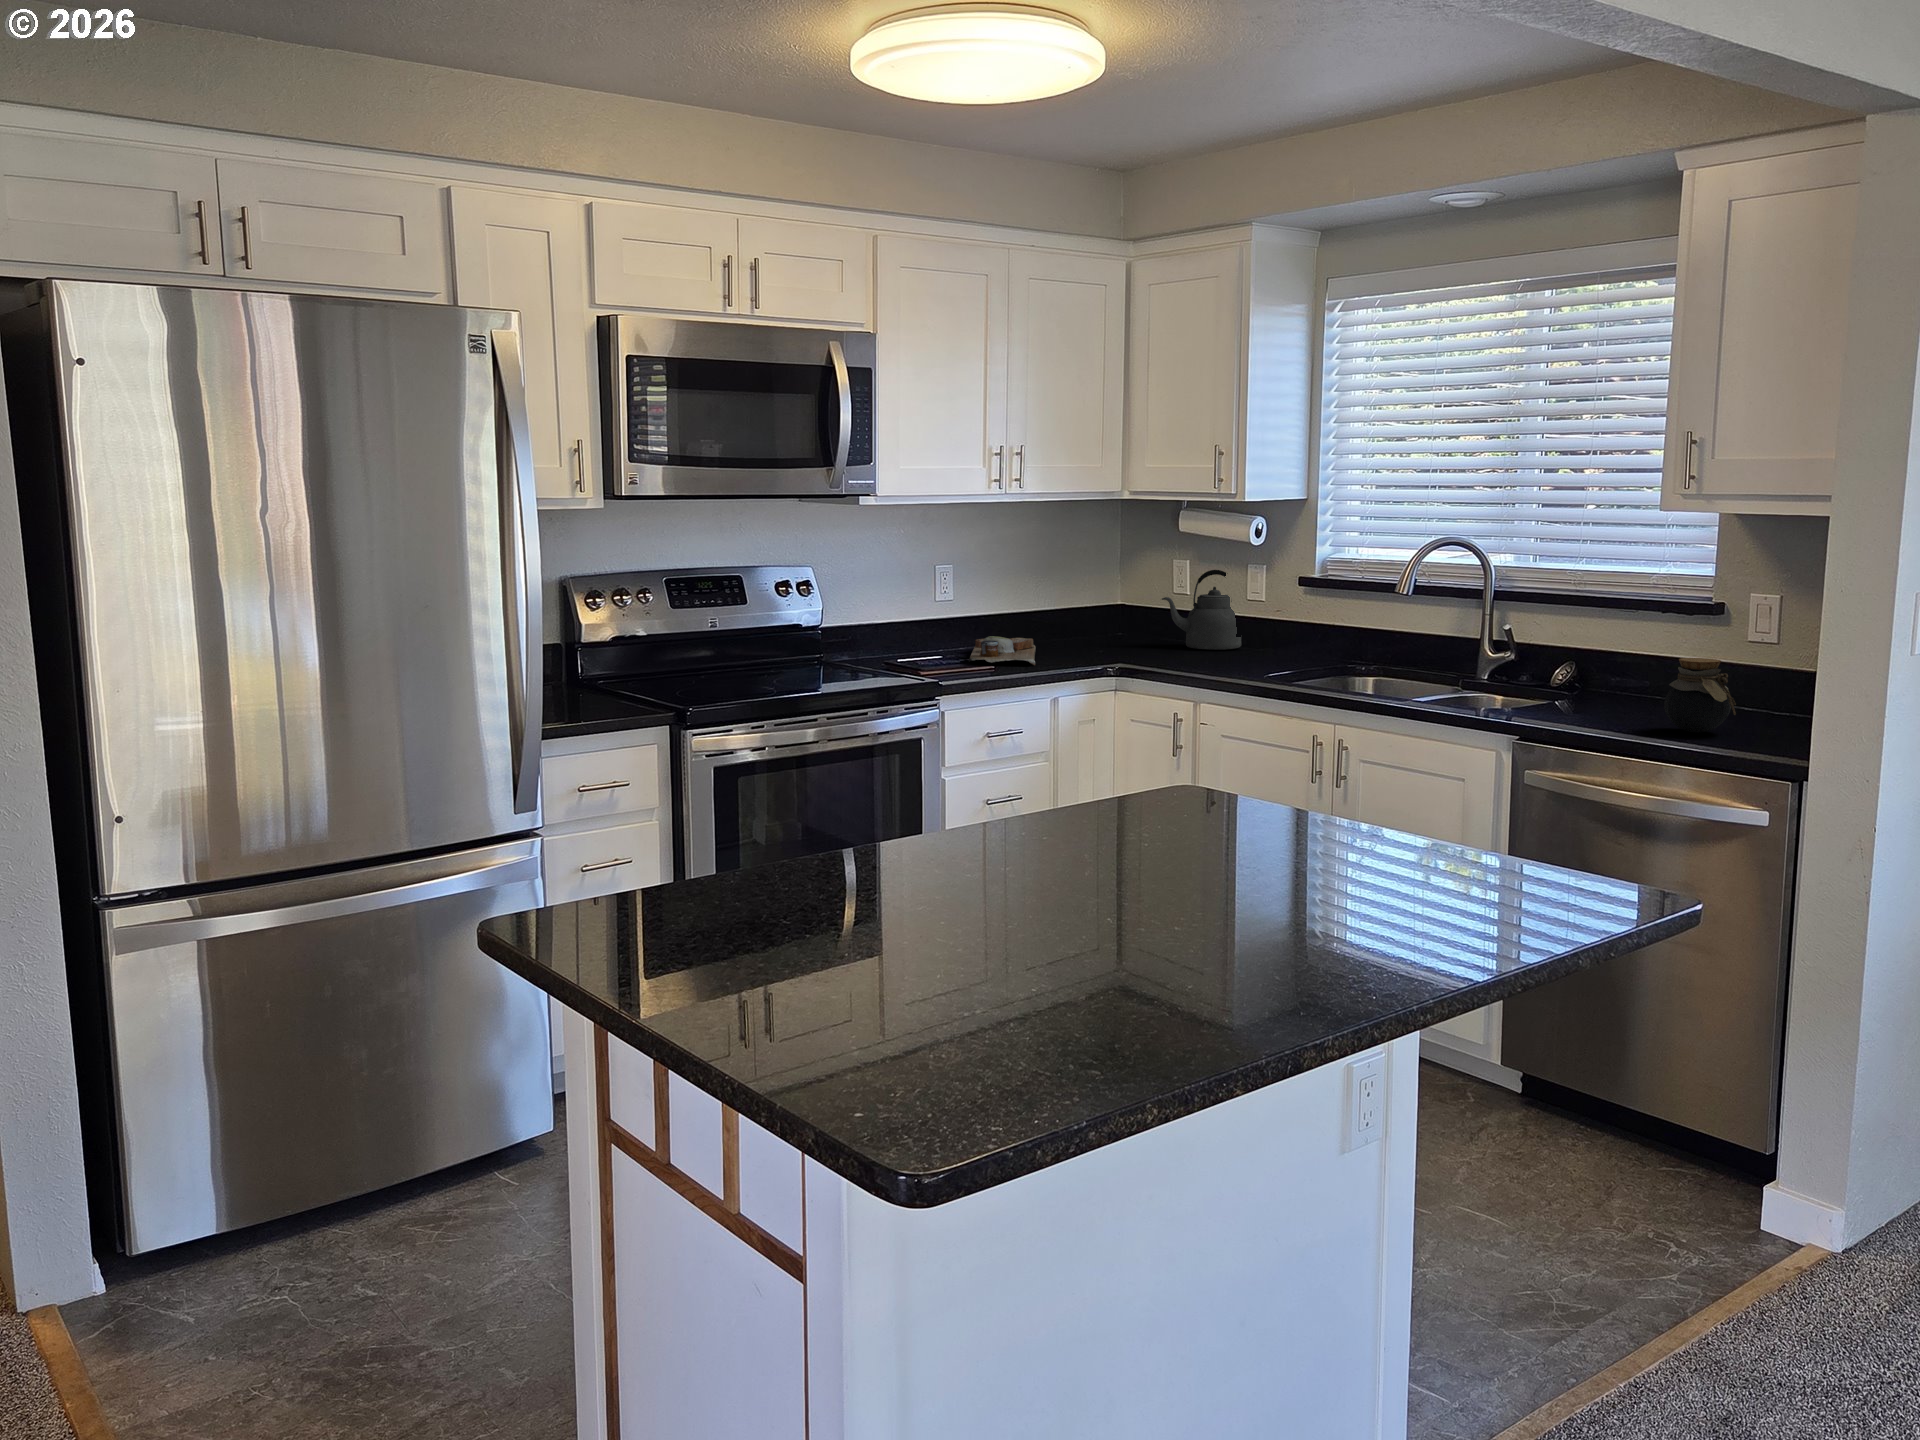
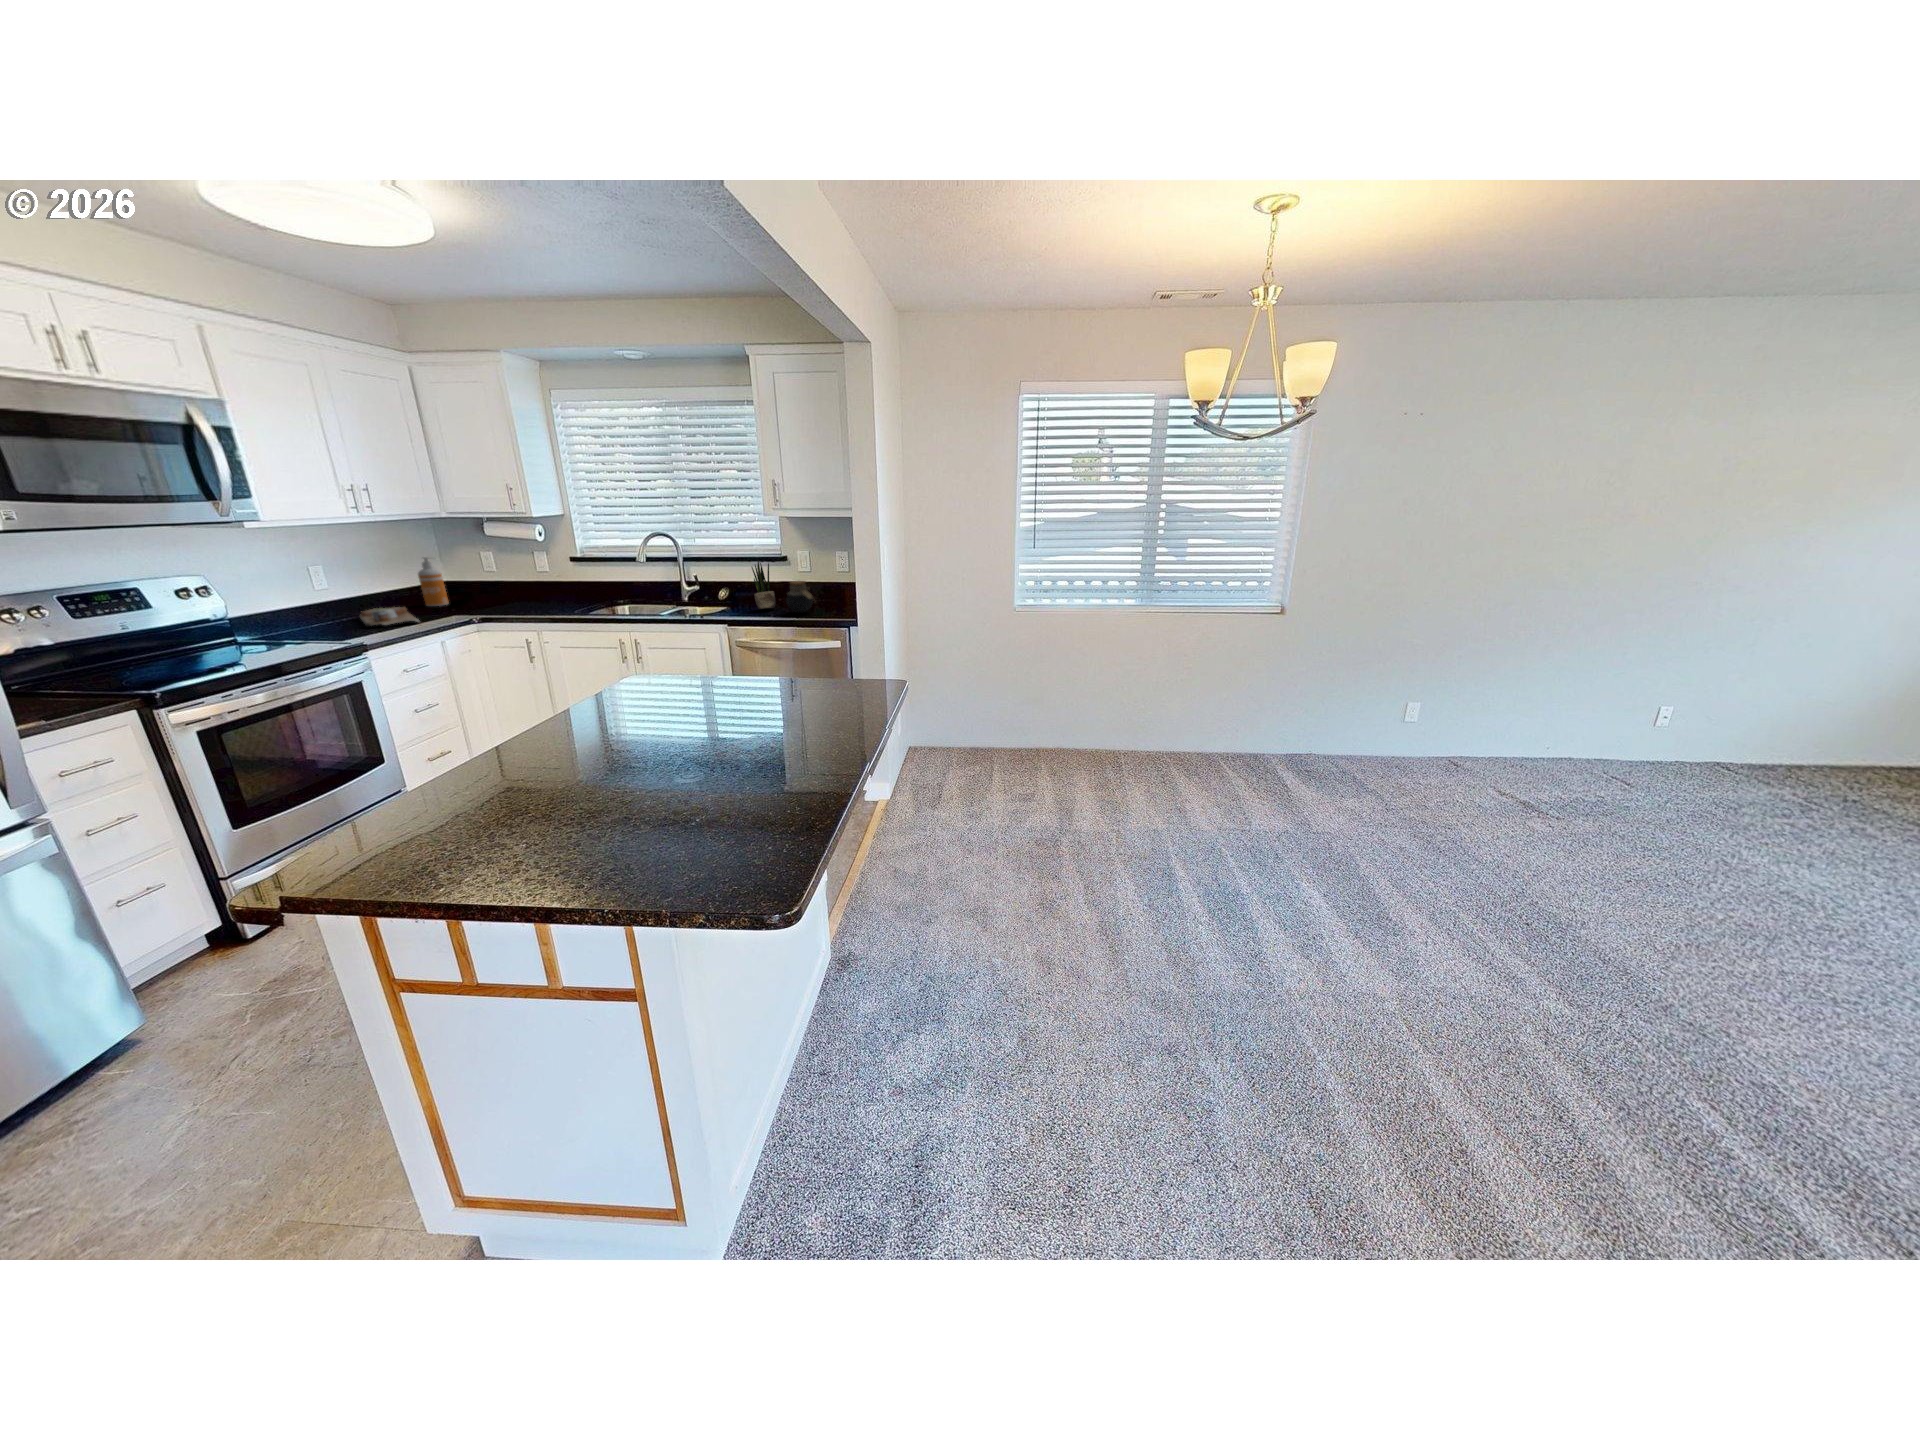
soap dispenser: none [1072,563,1105,644] -> present [418,557,449,606]
kettle: present [1162,570,1241,650] -> none [484,556,540,601]
potted plant: none [1603,604,1652,715] -> present [752,560,775,609]

